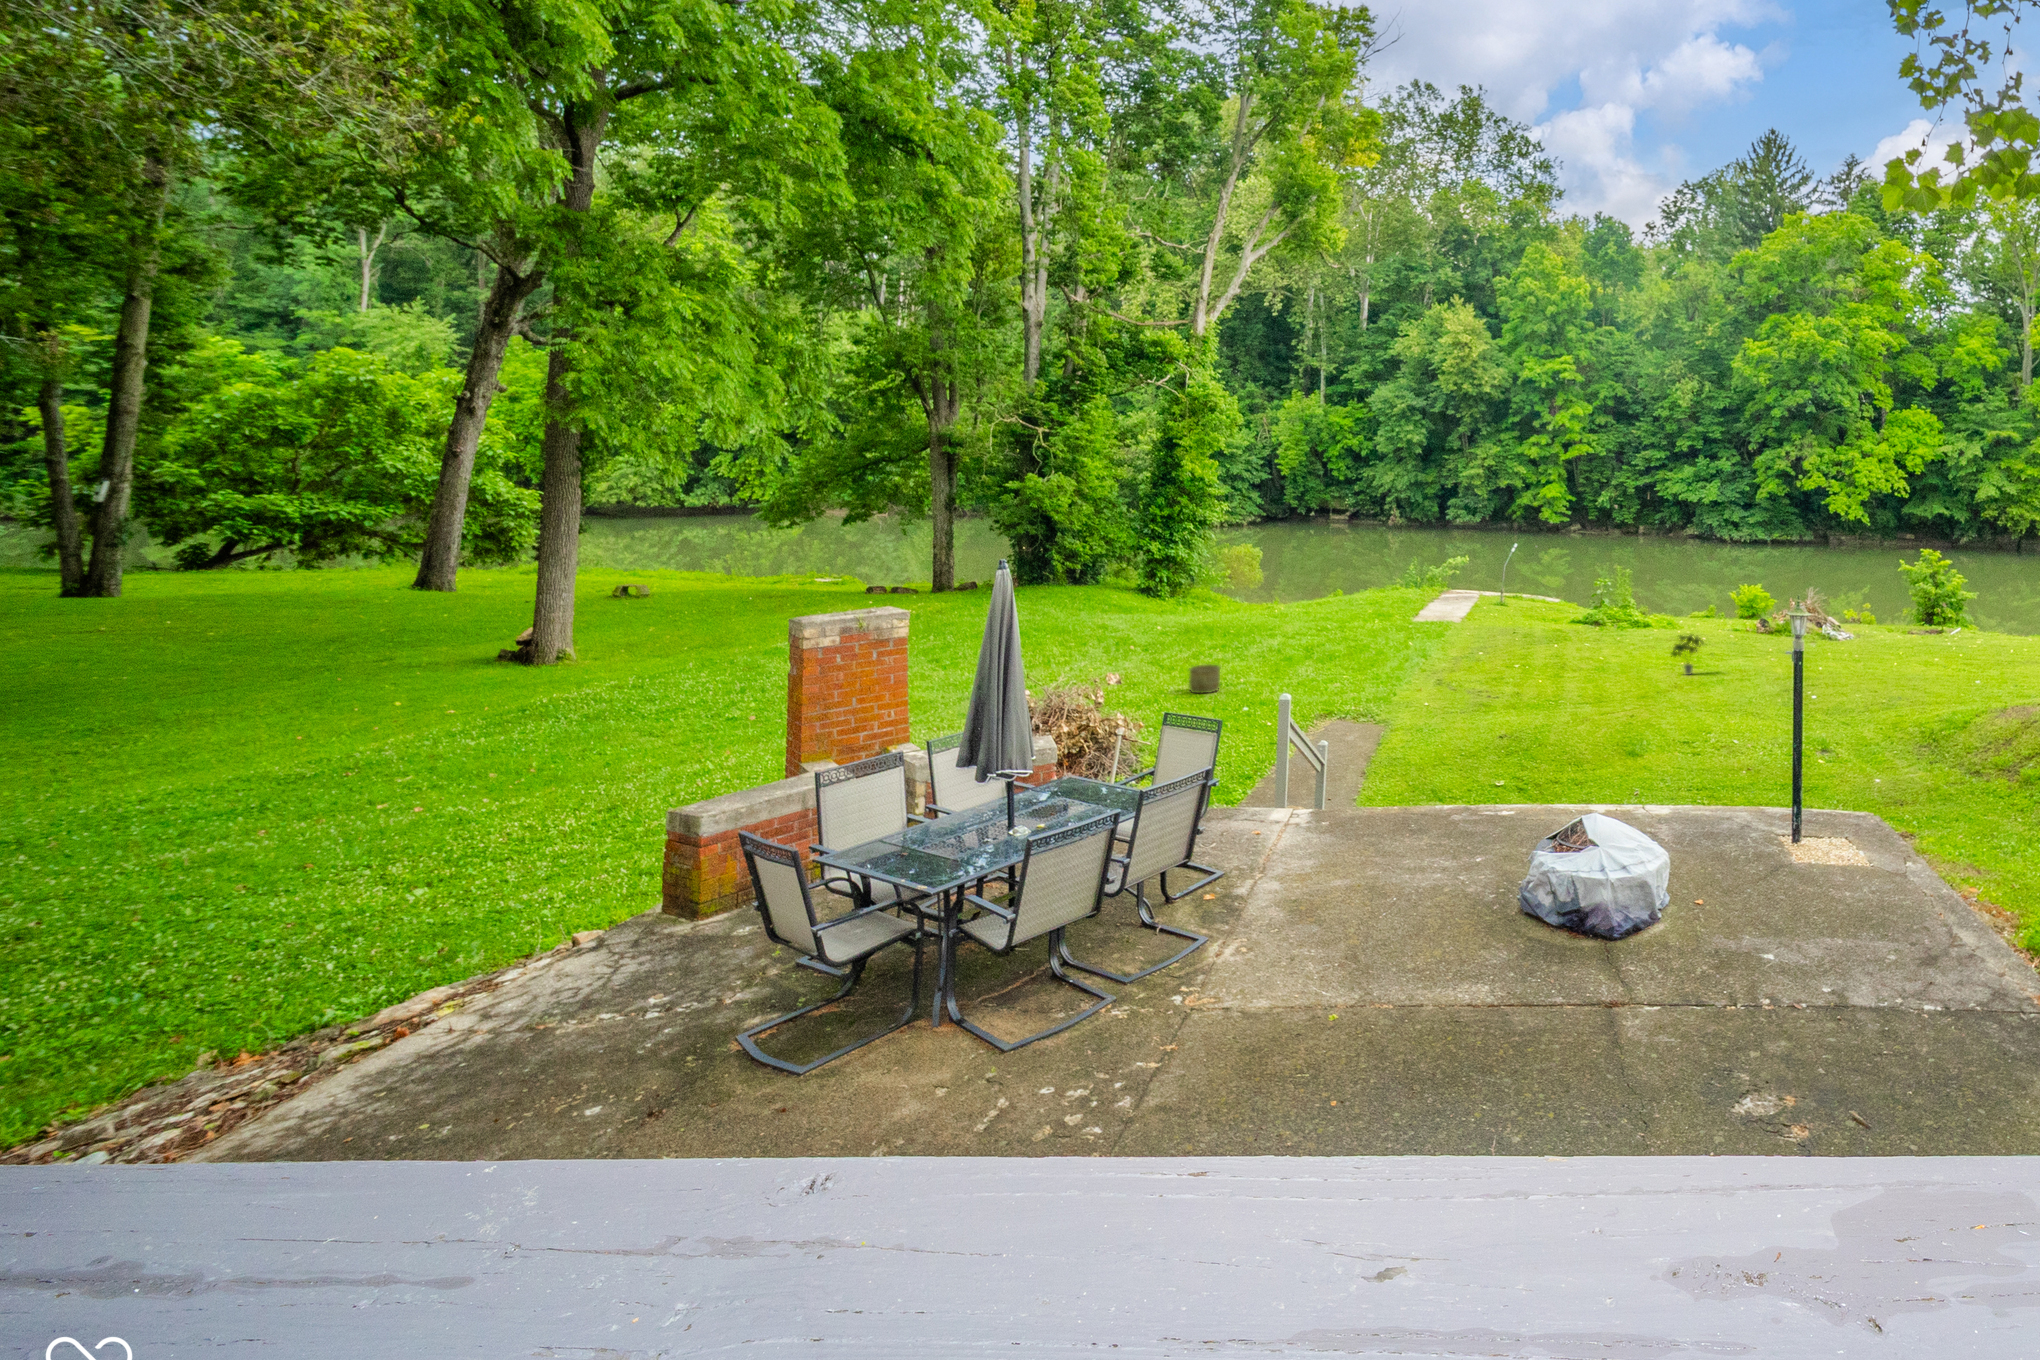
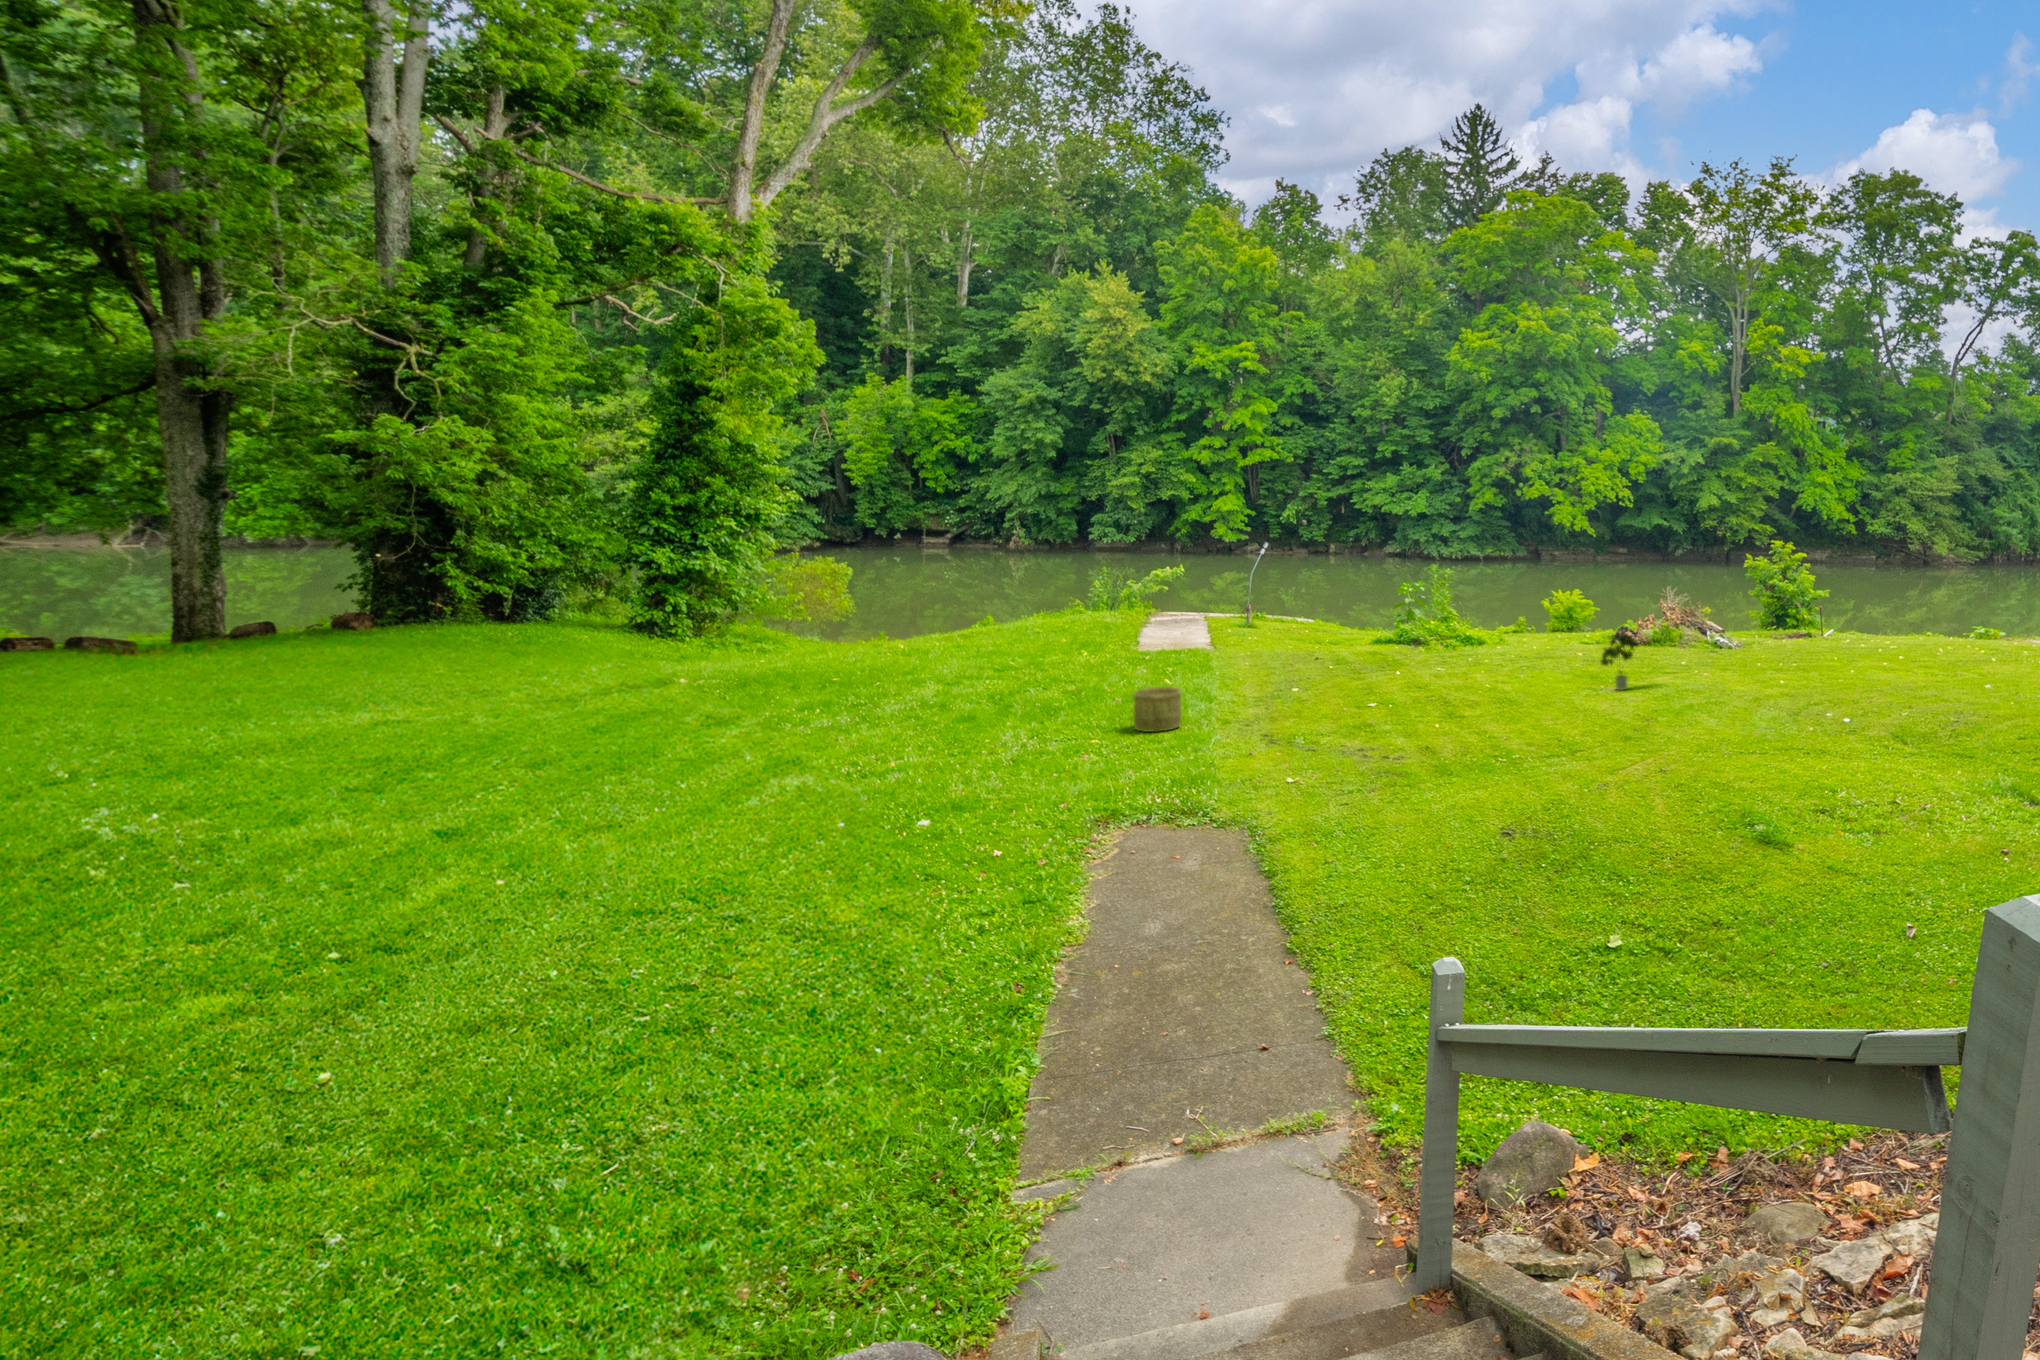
wooden bucket: present [1189,665,1220,693] -> present [1133,687,1182,732]

